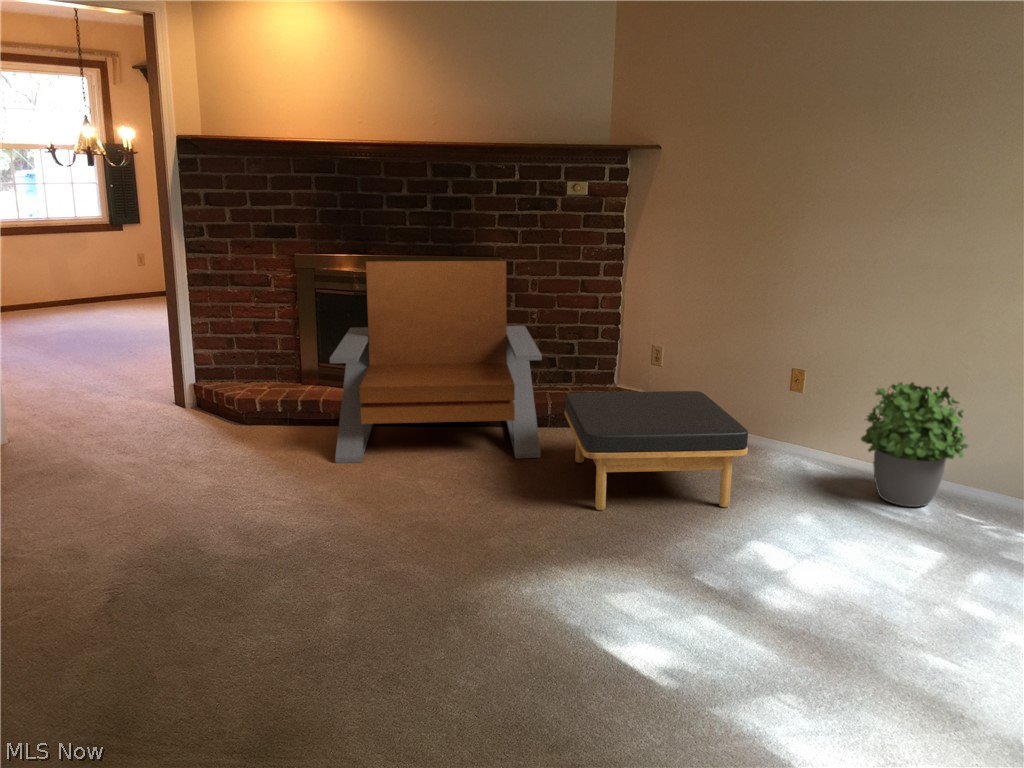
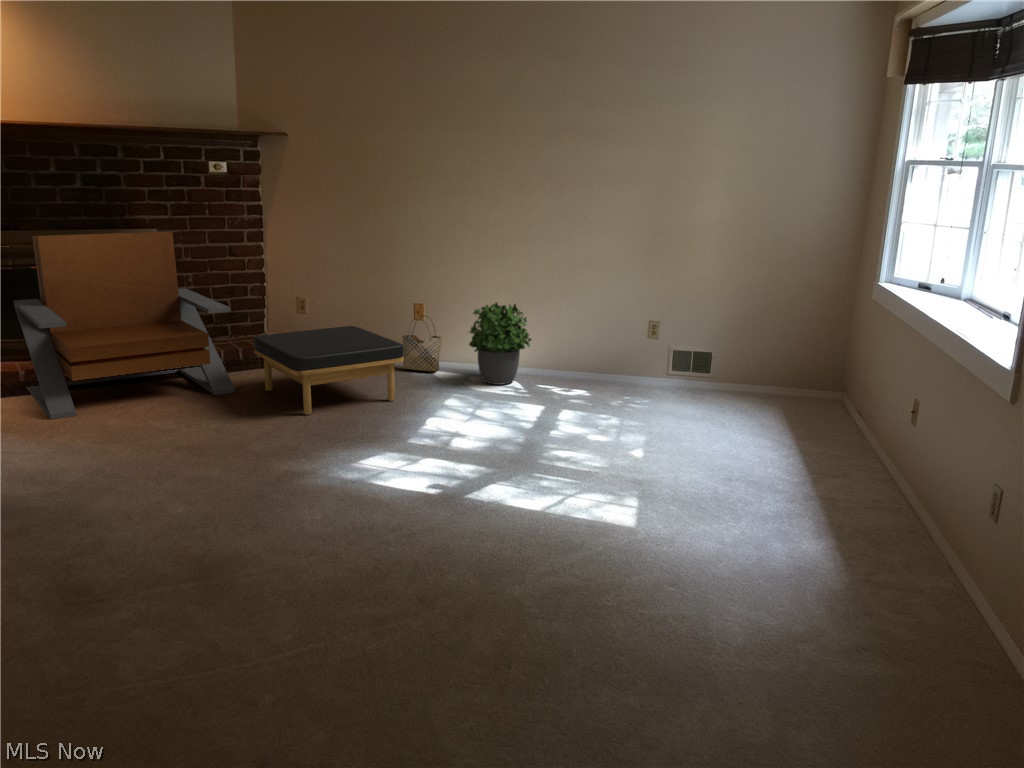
woven basket: none [766,386,827,465] -> present [402,315,442,371]

